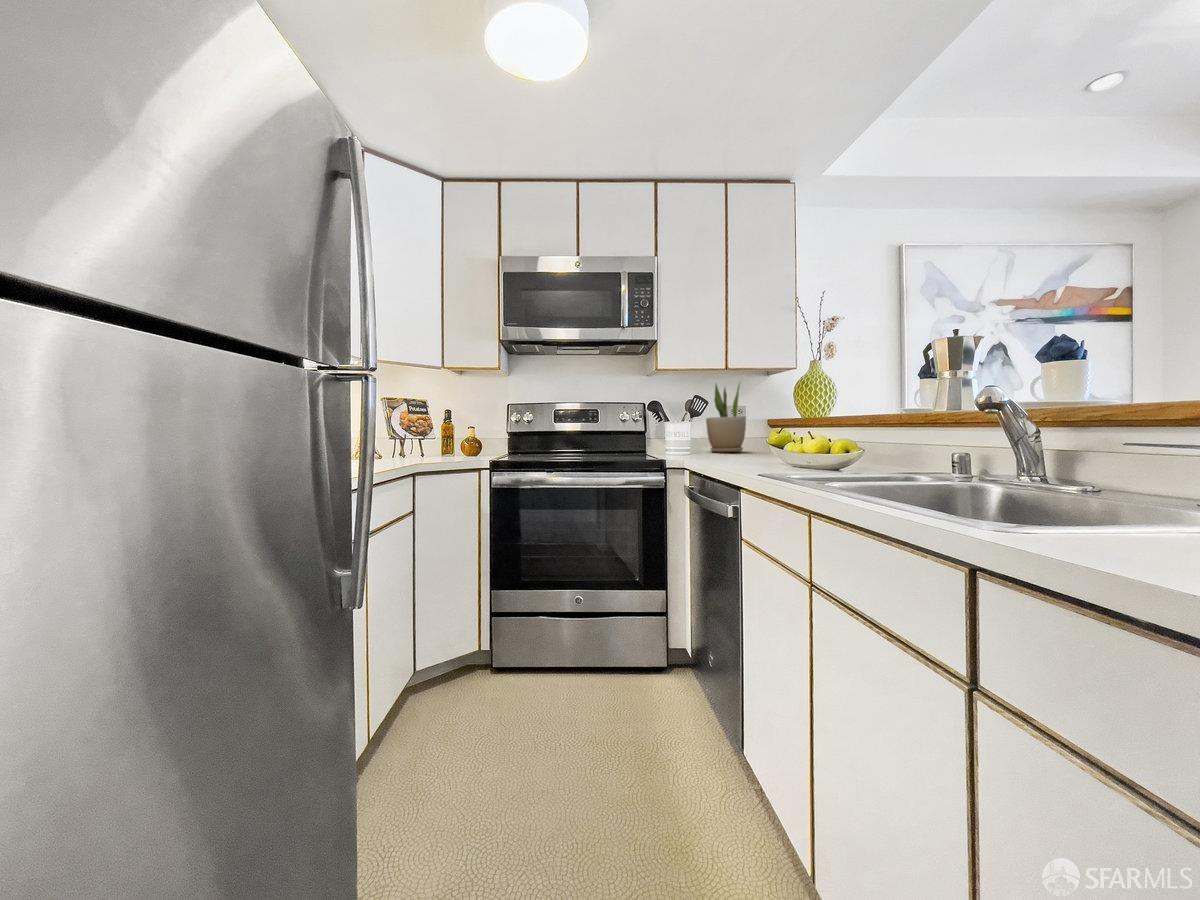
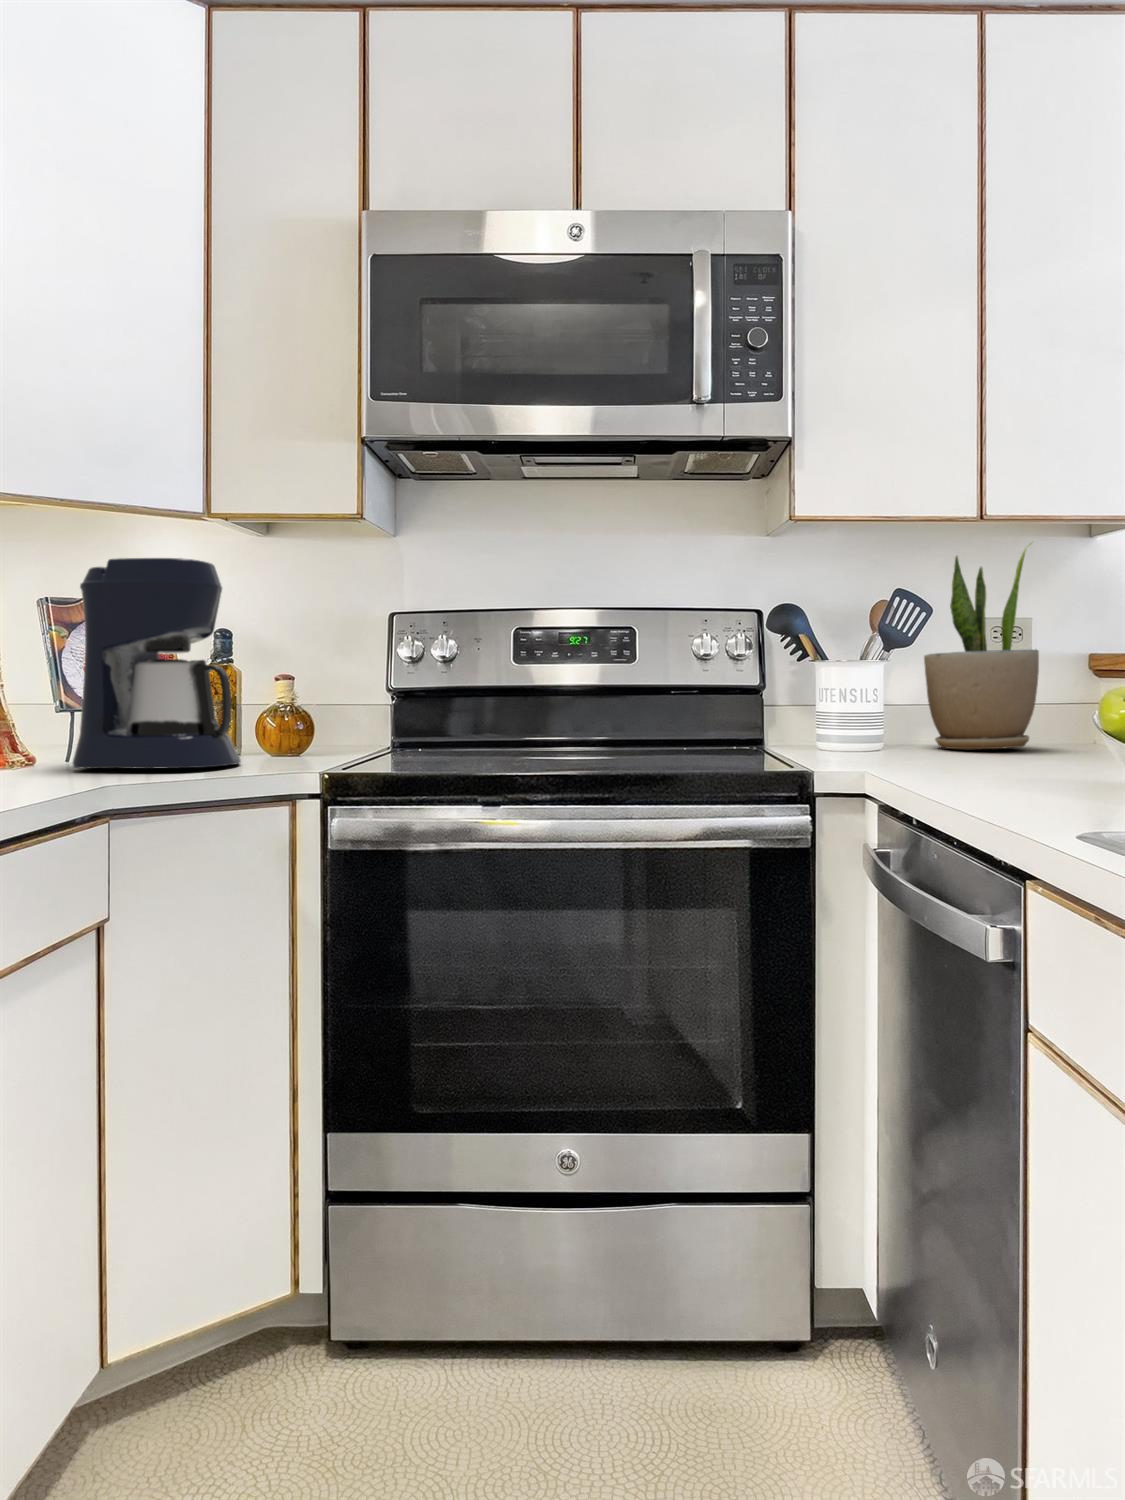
coffee maker: none [396,384,457,461] -> present [73,558,241,769]

